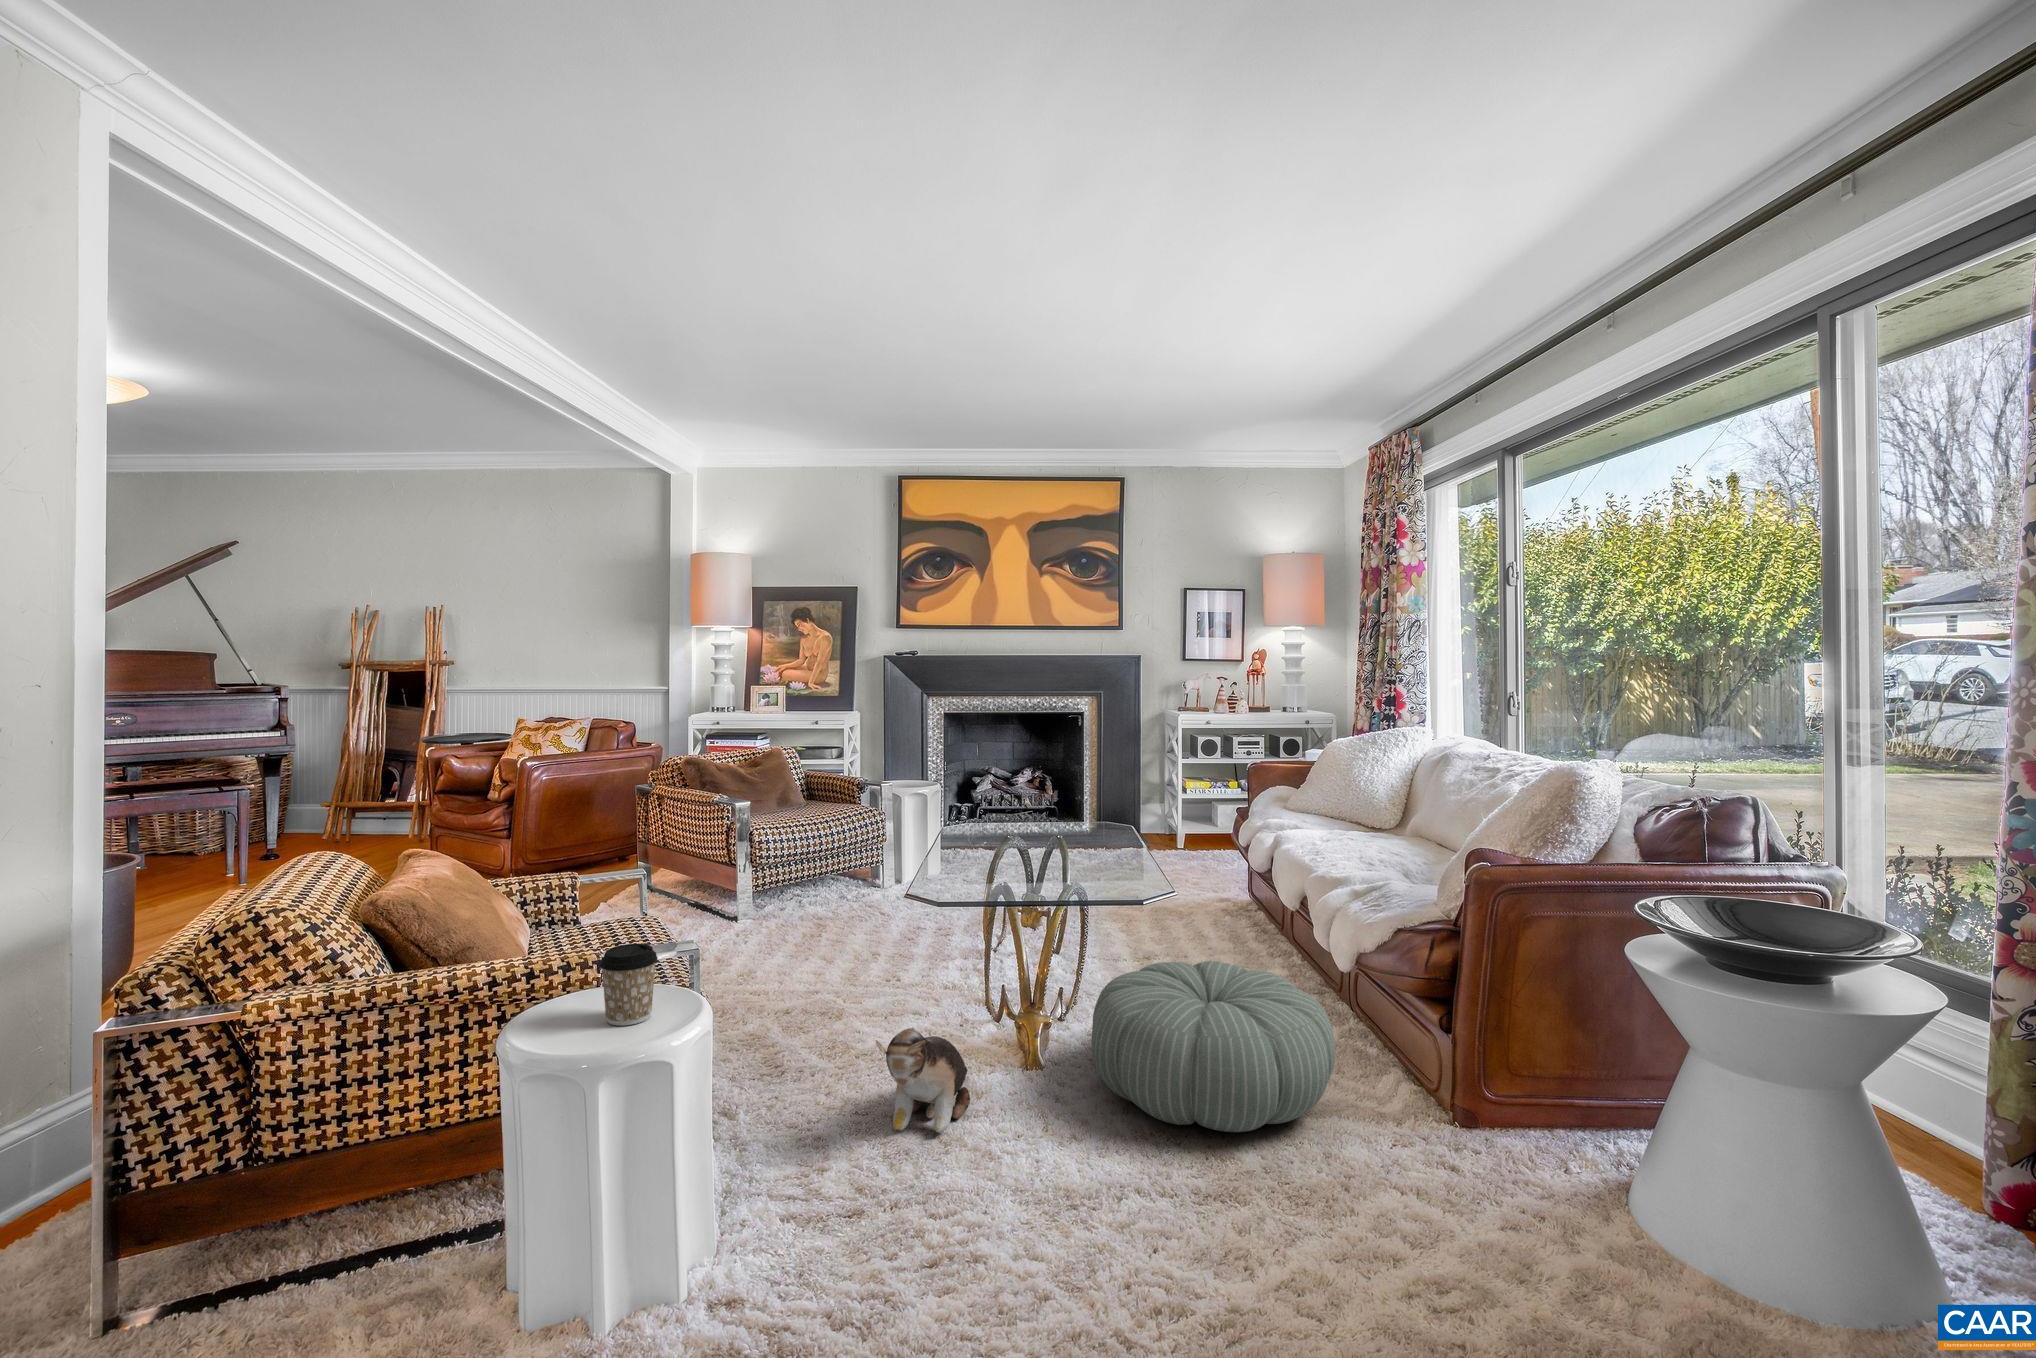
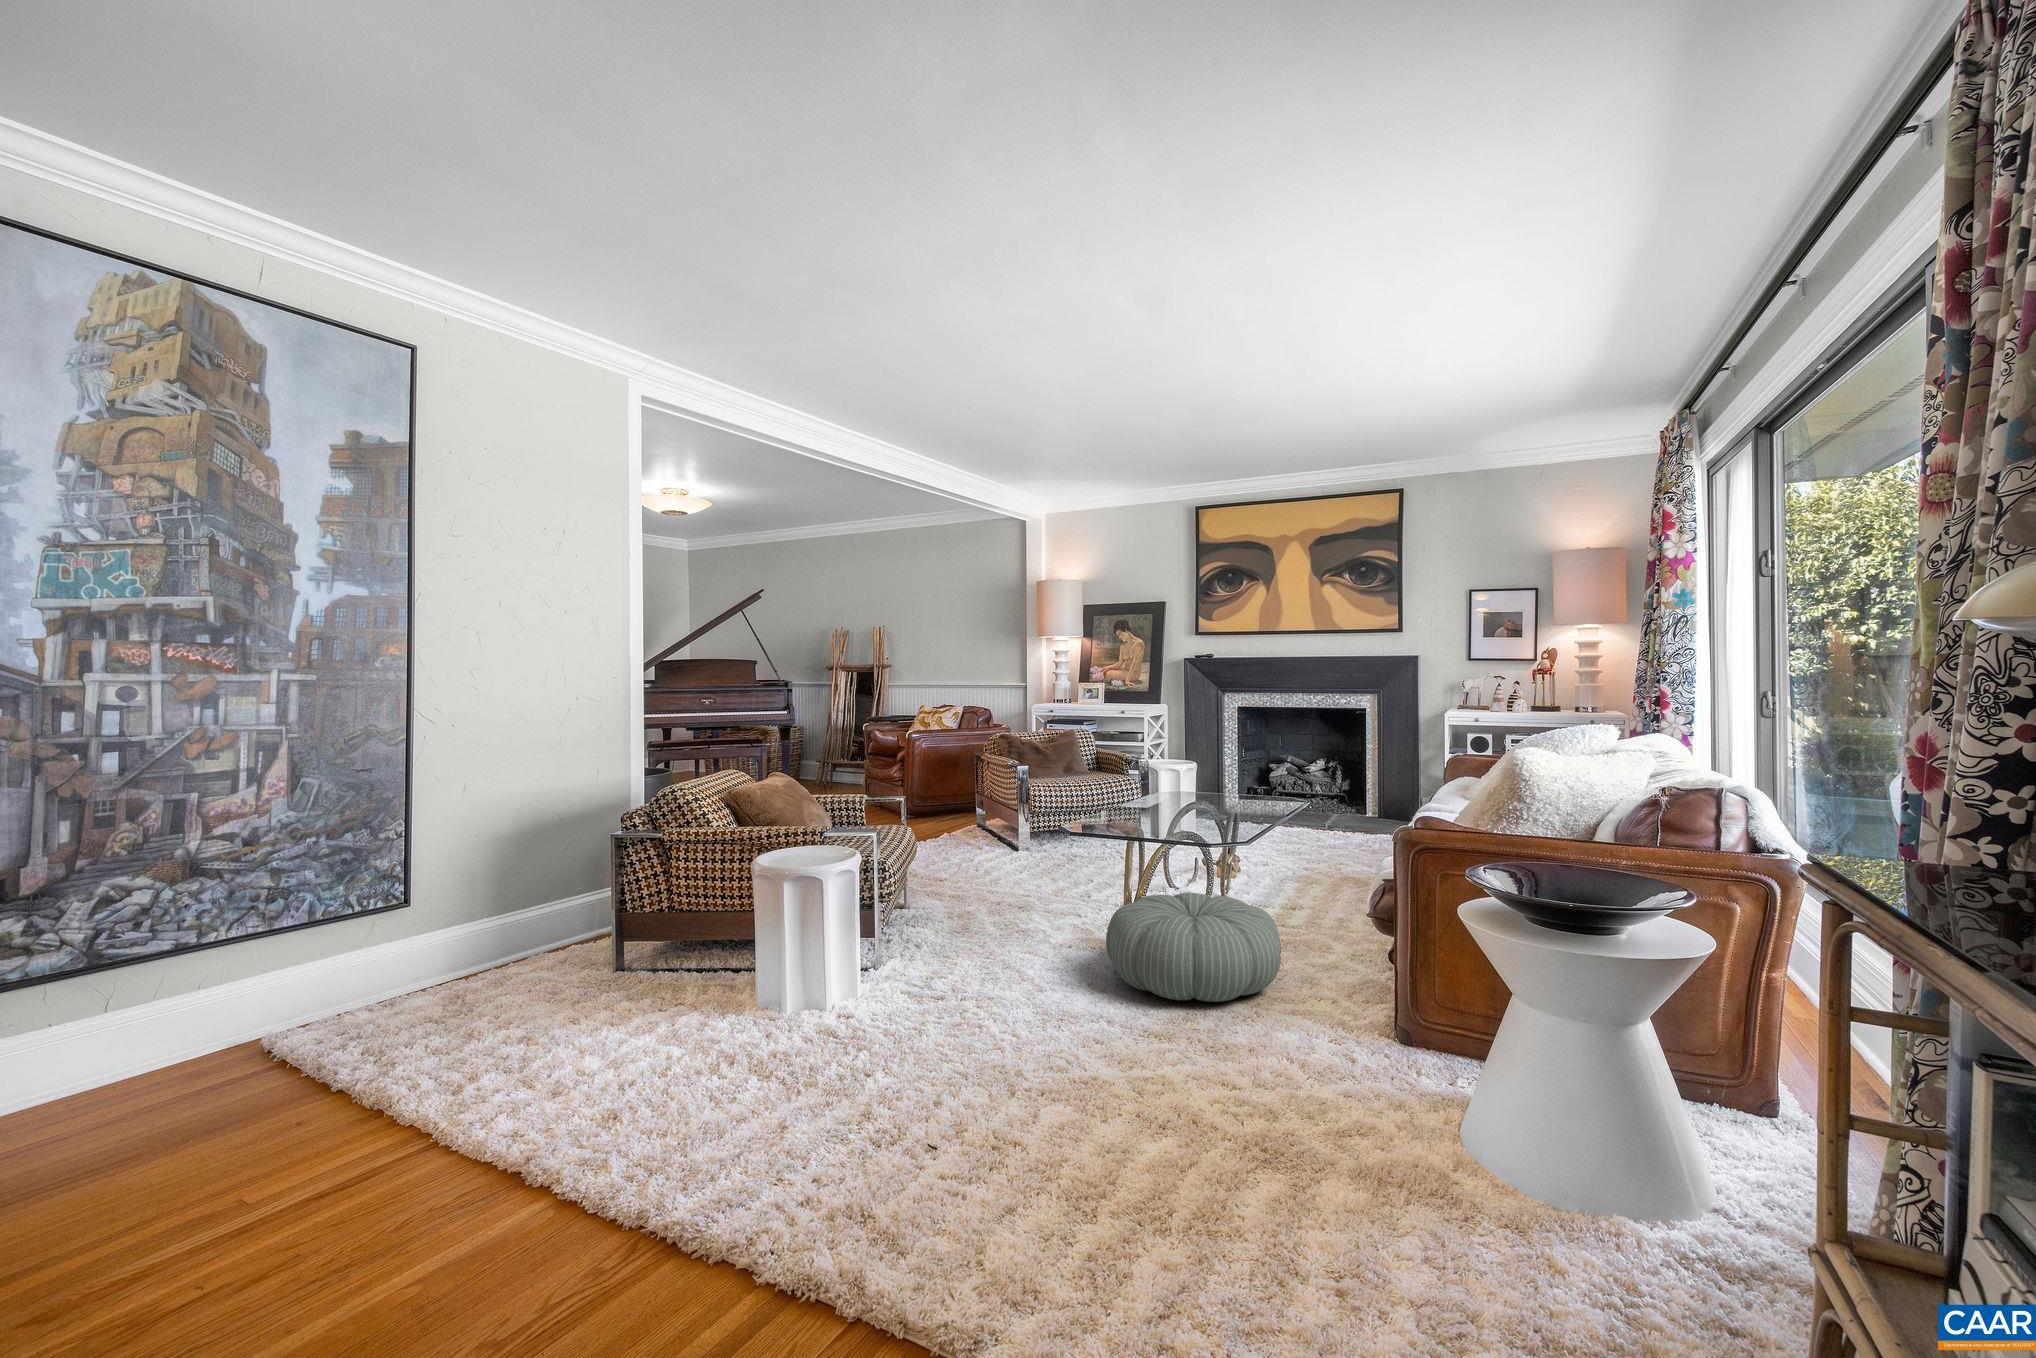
coffee cup: present [600,944,658,1026] -> none [791,822,819,861]
plush toy: present [876,1028,970,1132] -> none [955,900,1049,968]

